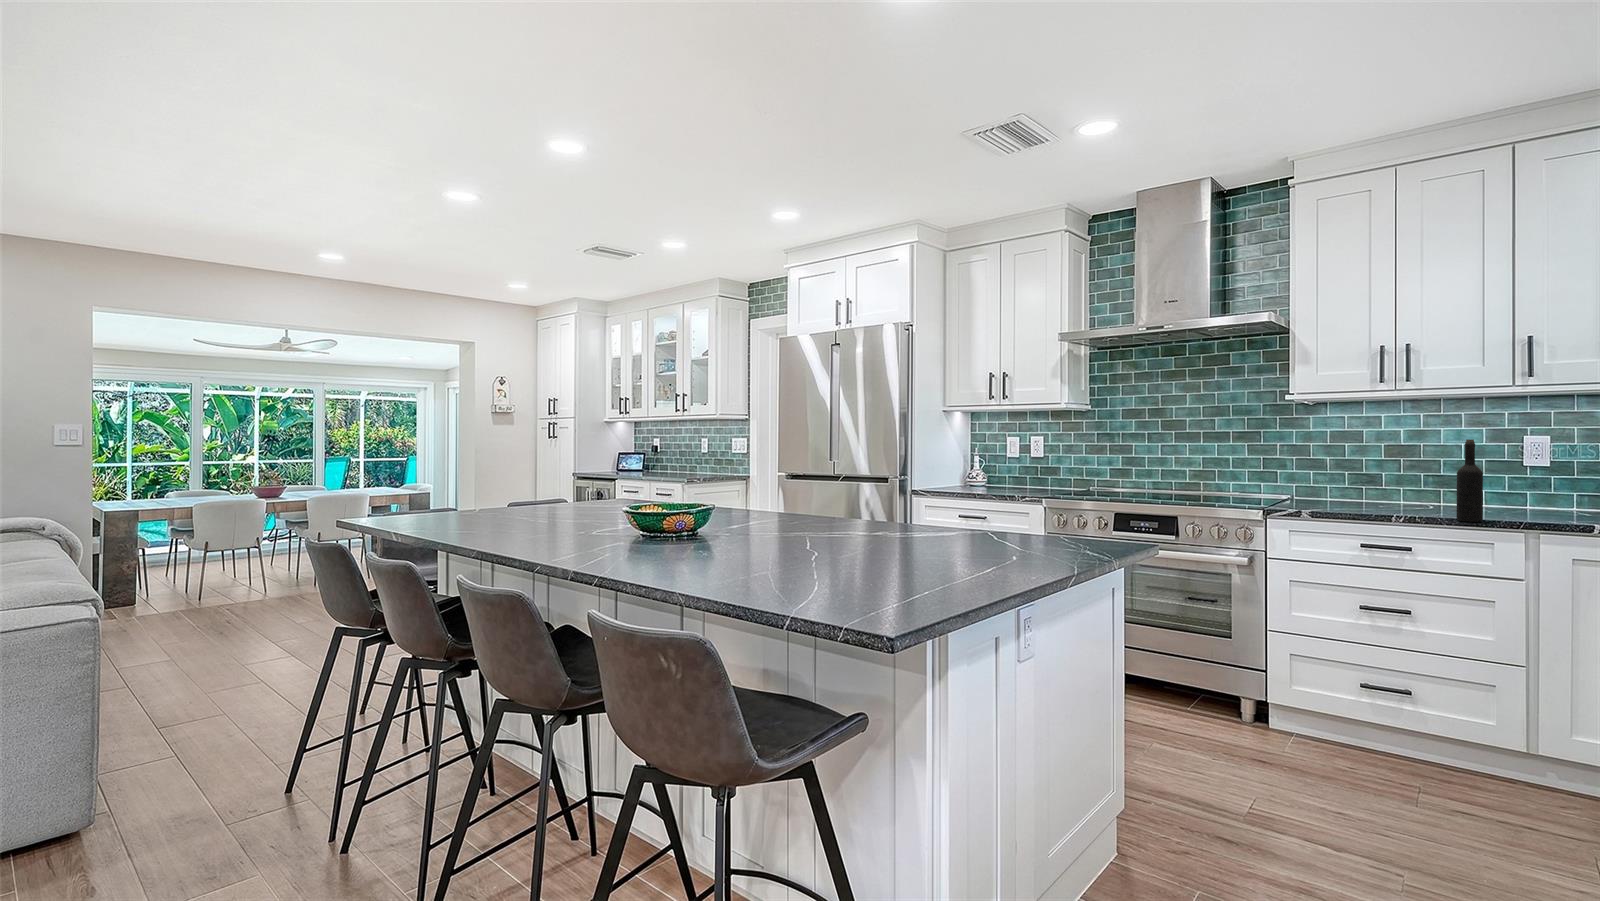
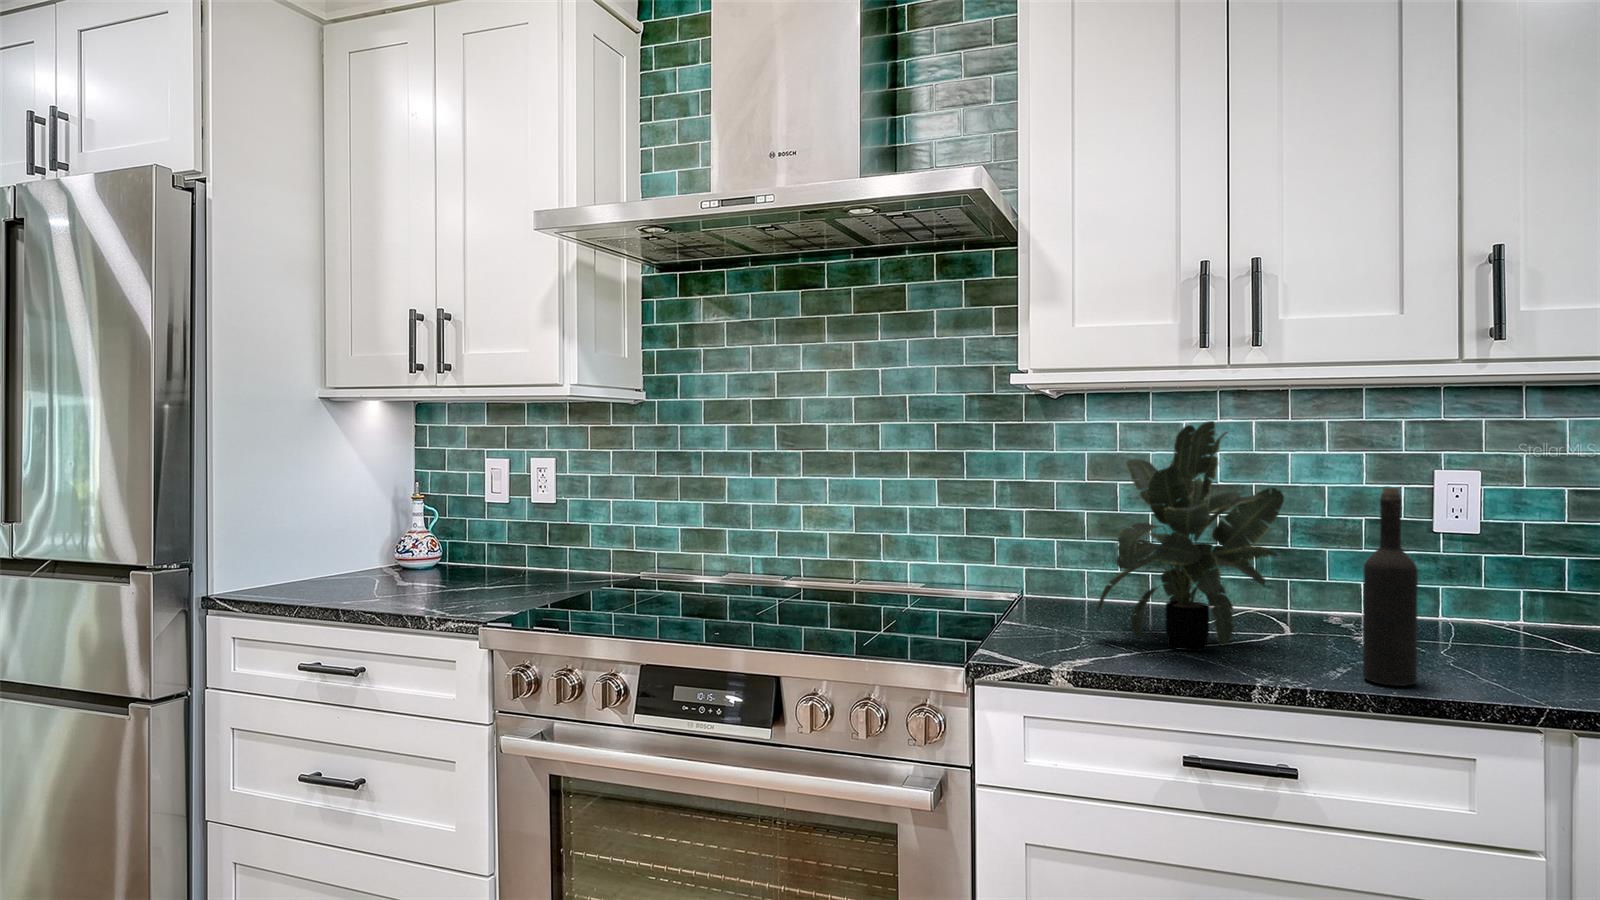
potted plant: none [1328,413,1427,513] -> present [1096,421,1284,651]

